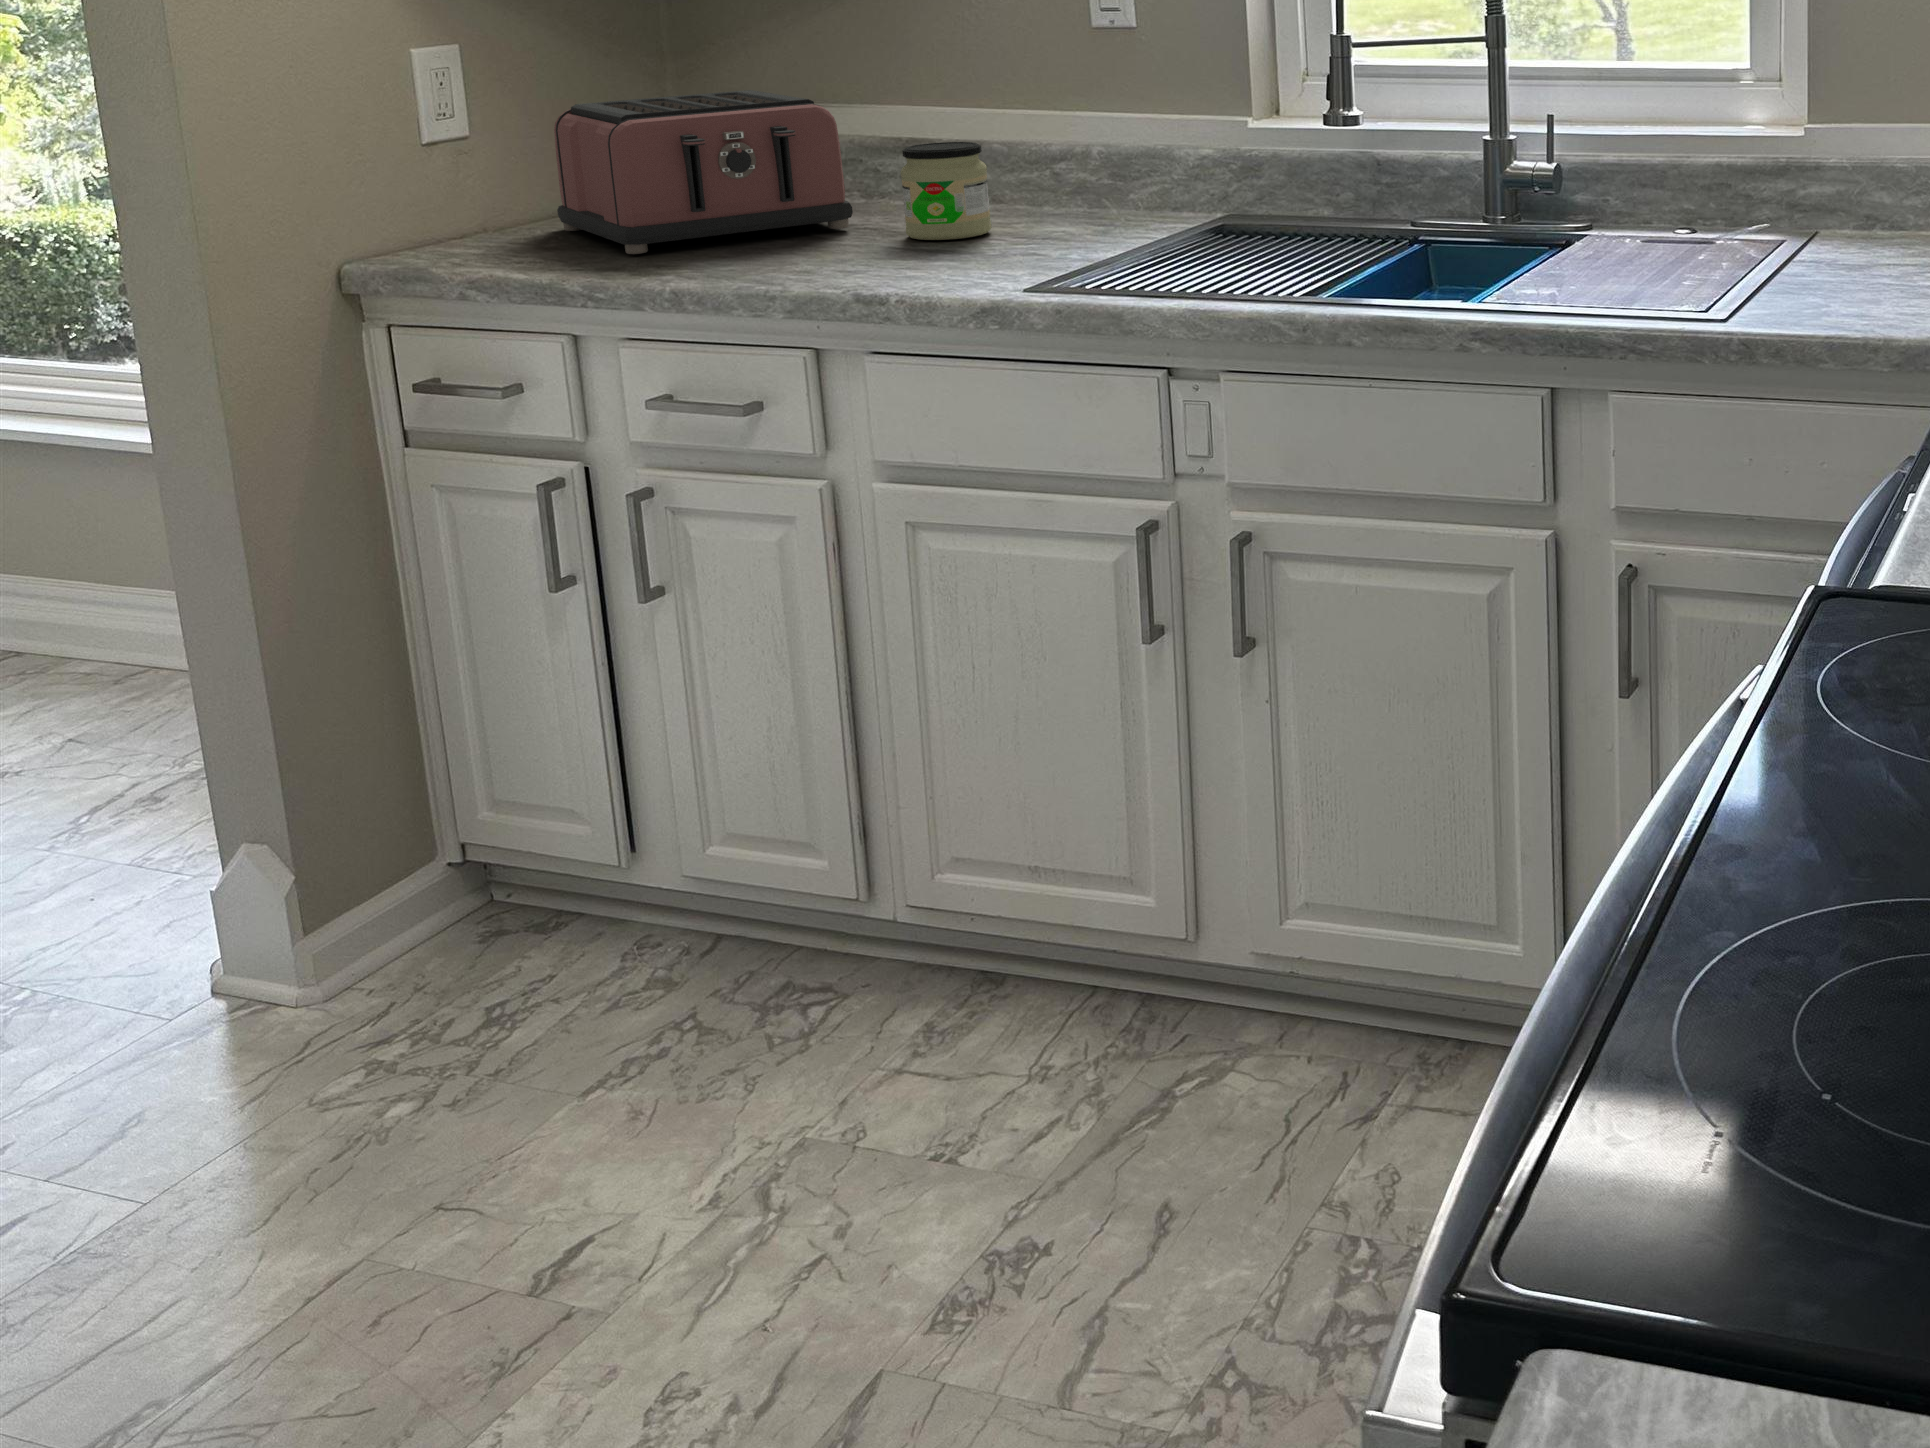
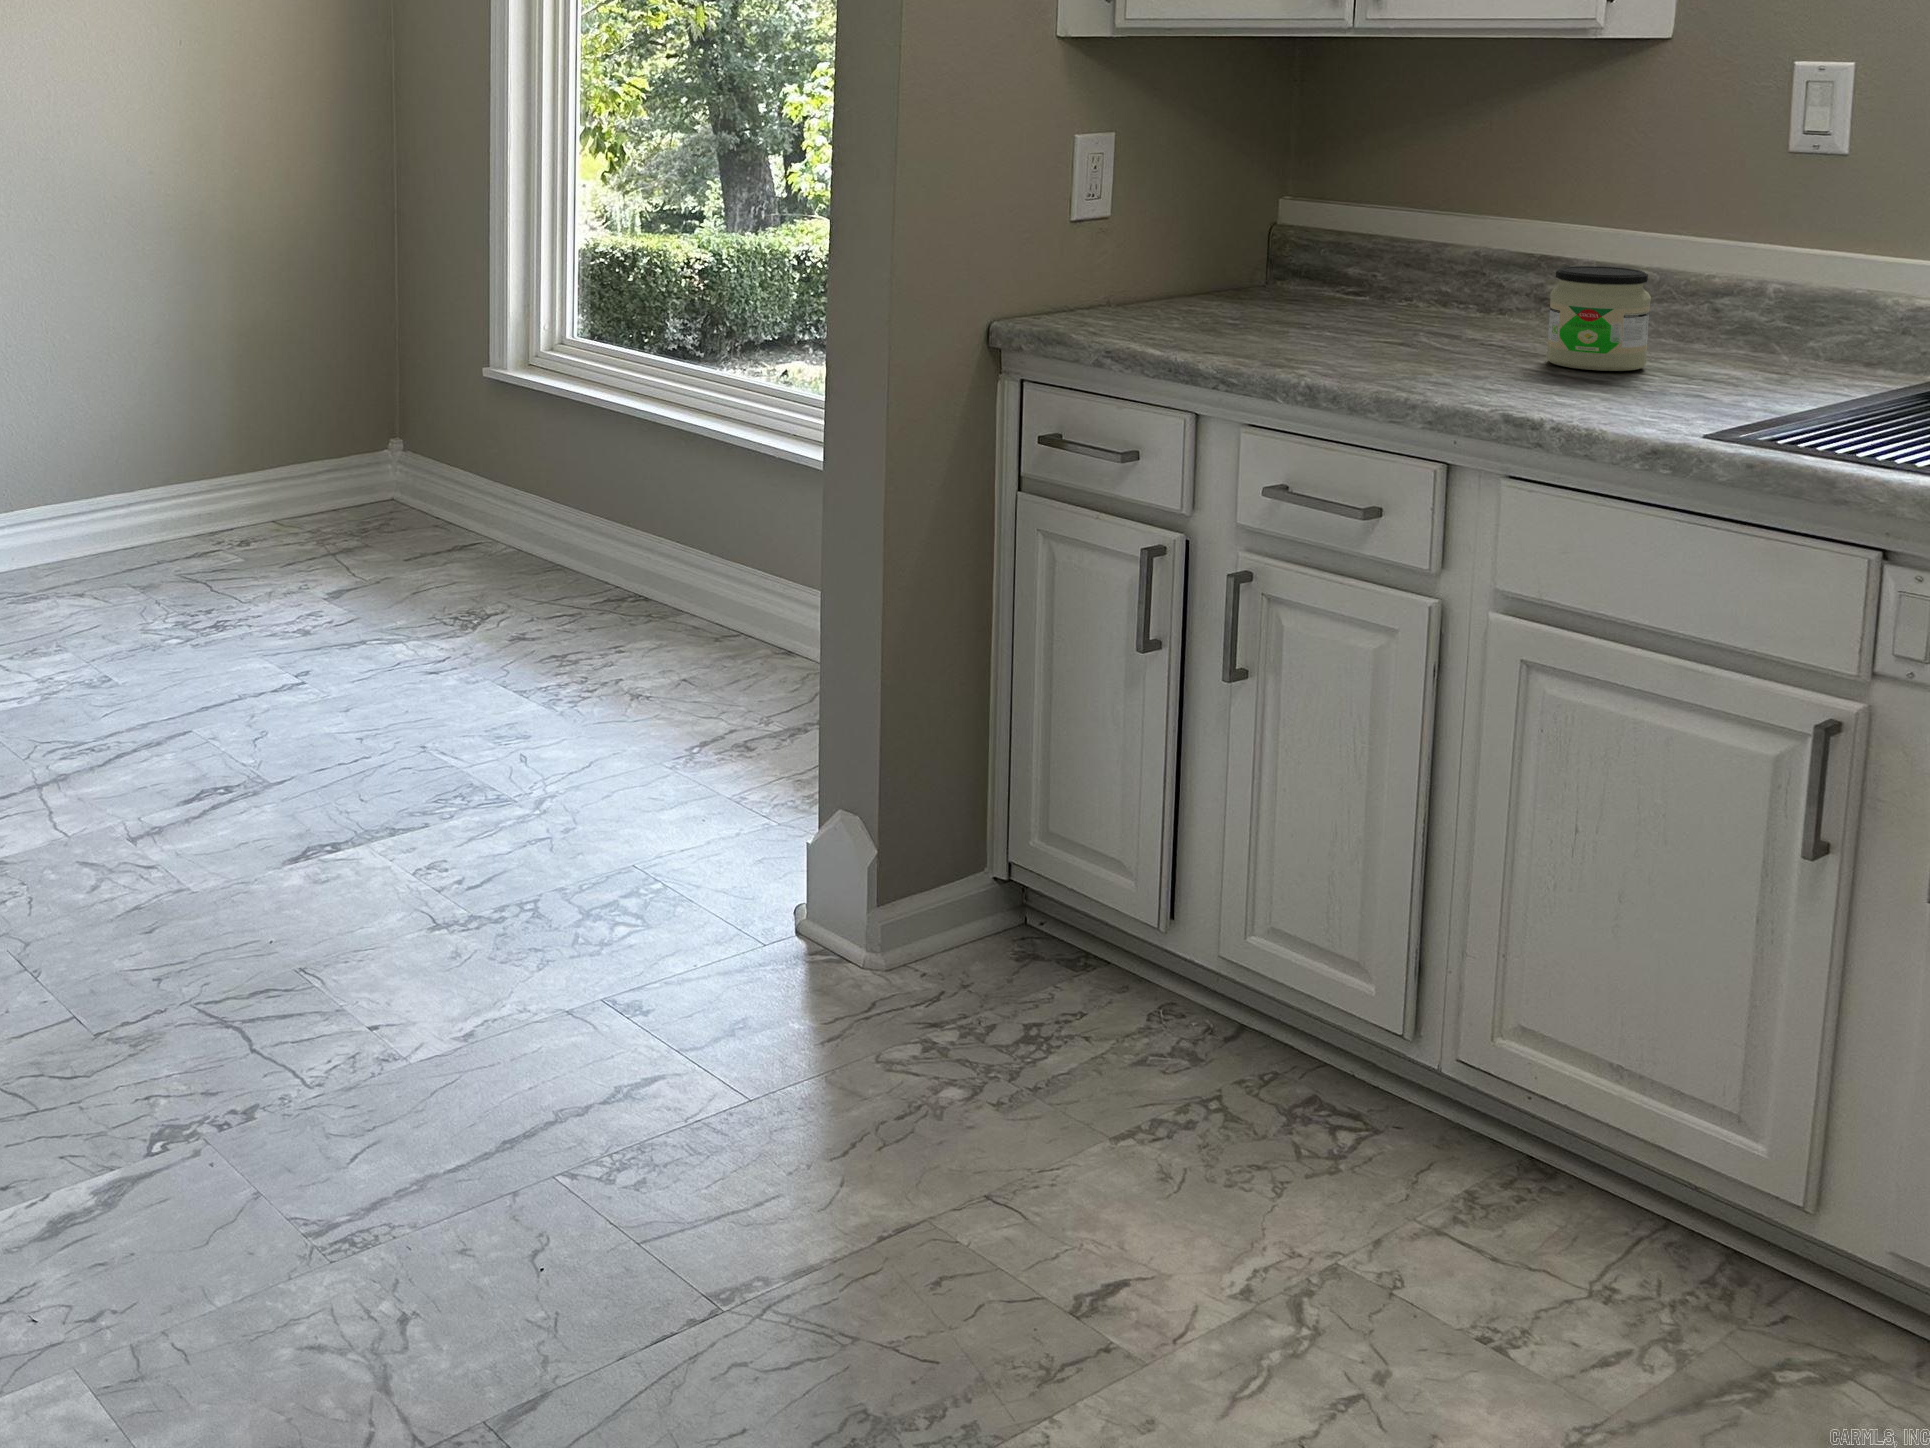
toaster: present [554,90,853,254] -> none [1179,193,1486,345]

